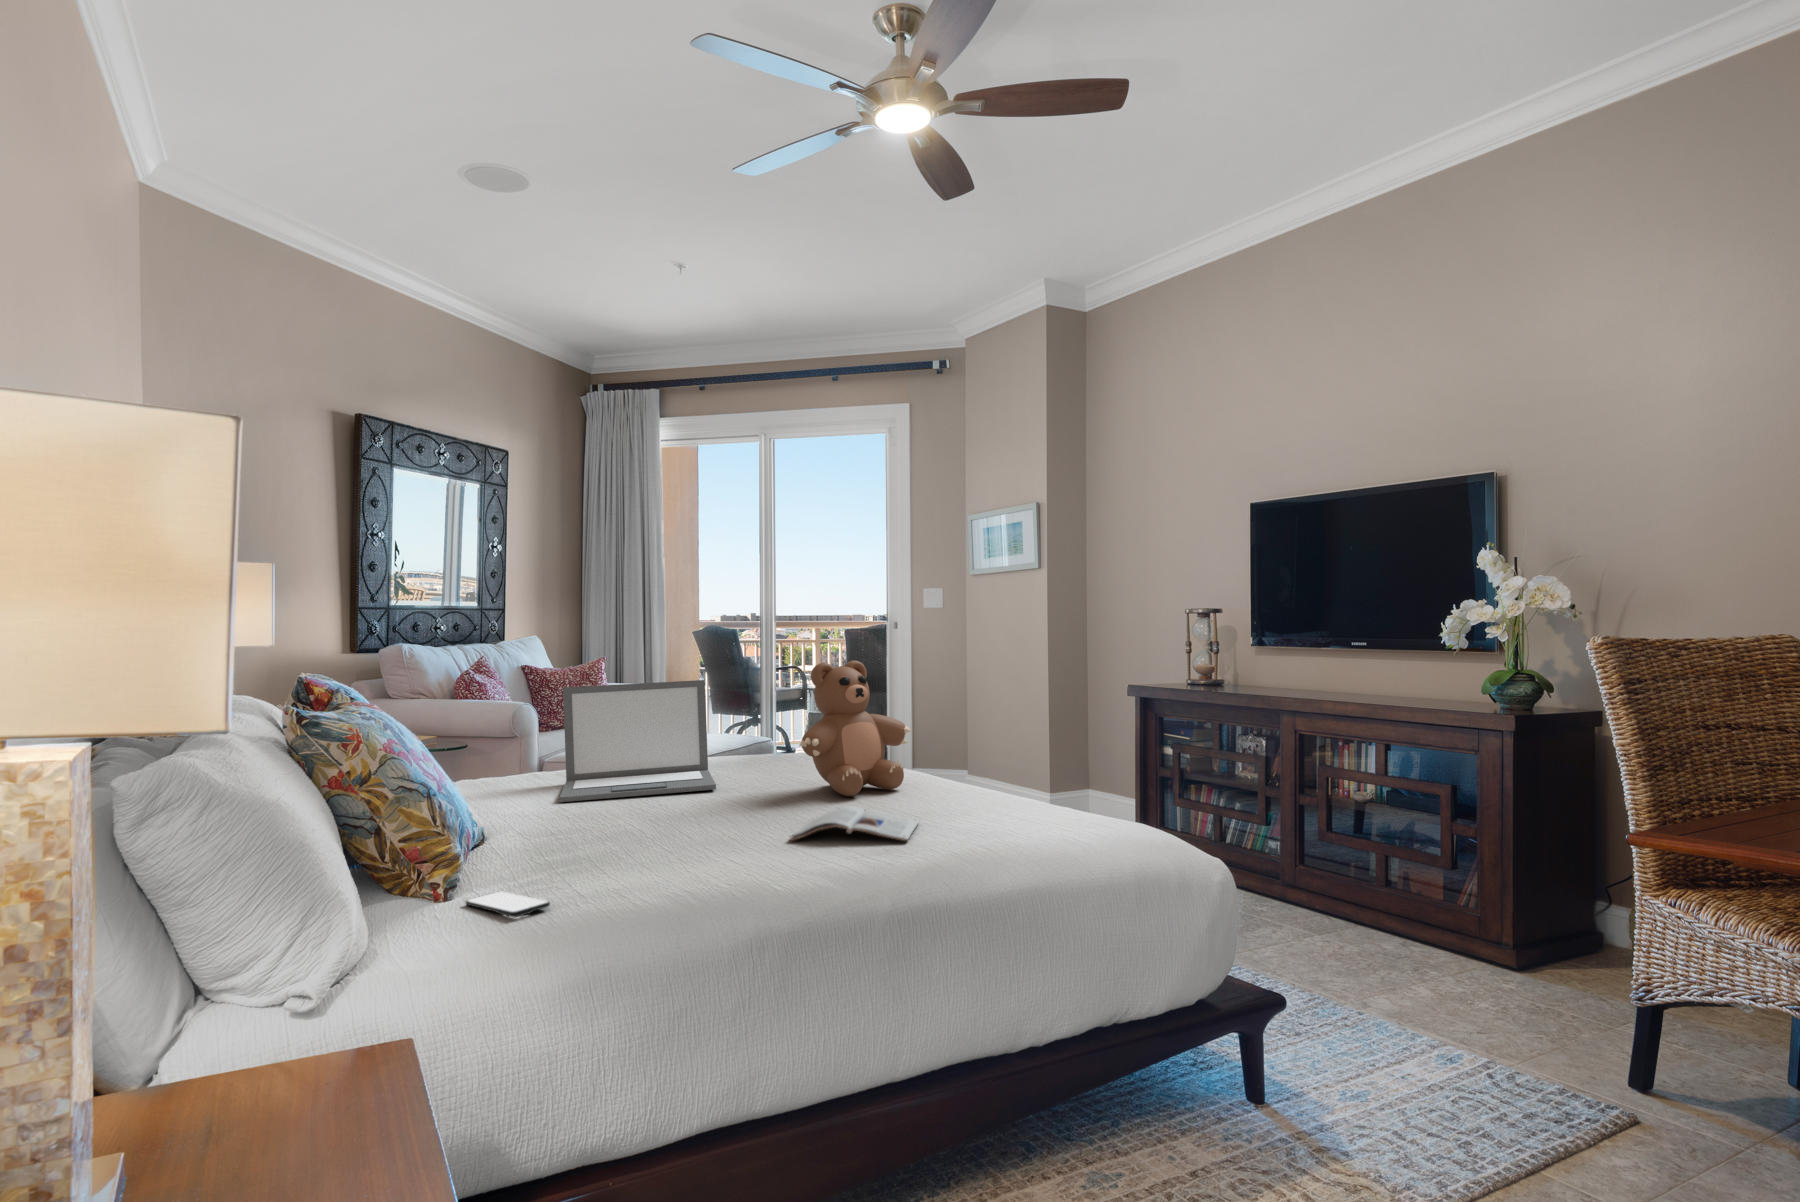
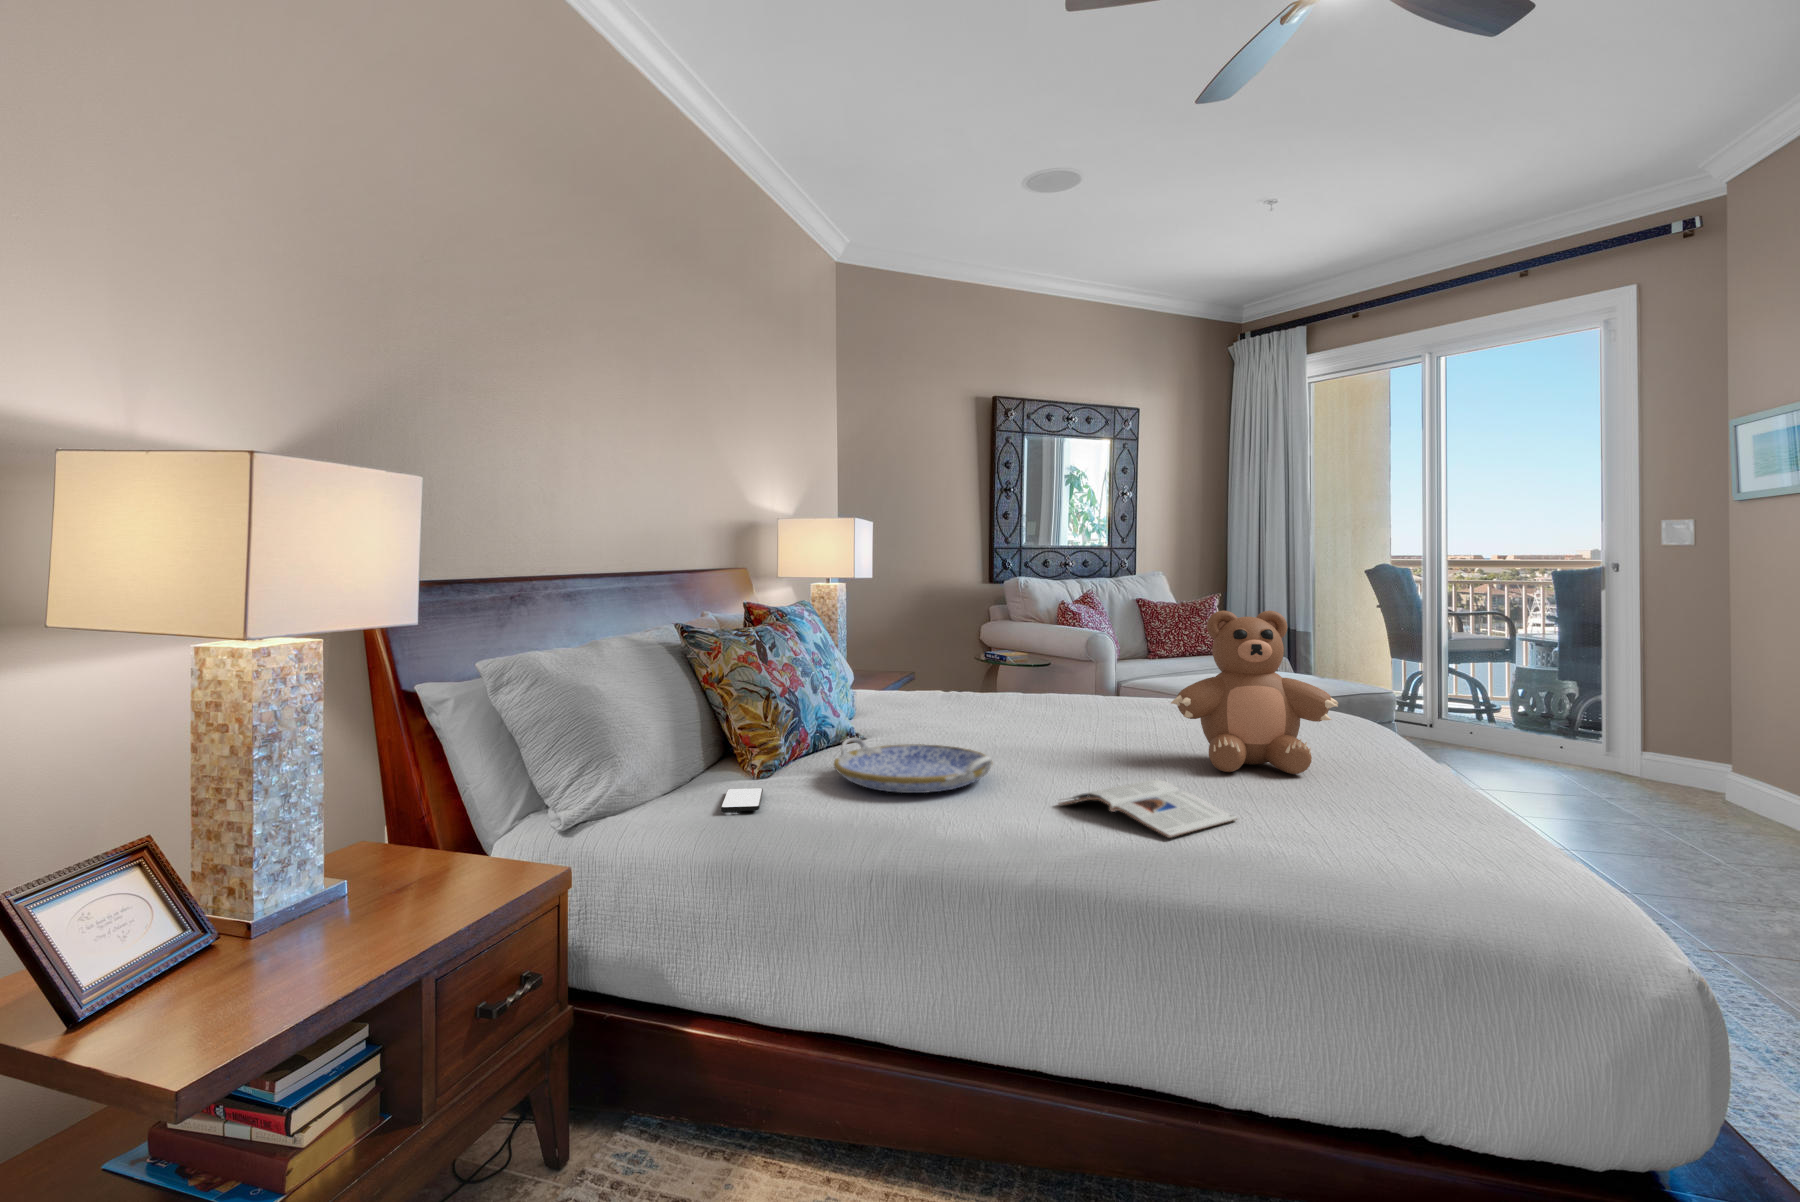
laptop: present [560,680,716,802] -> none [970,620,1143,737]
serving tray: none [534,812,714,867] -> present [834,738,993,793]

